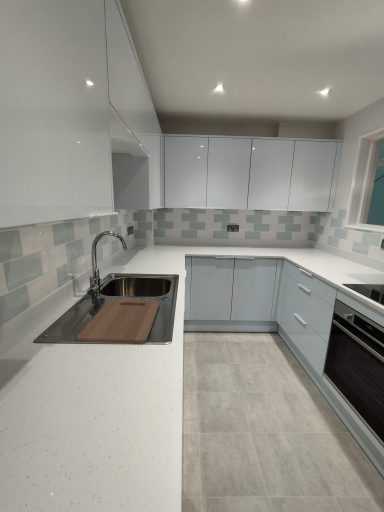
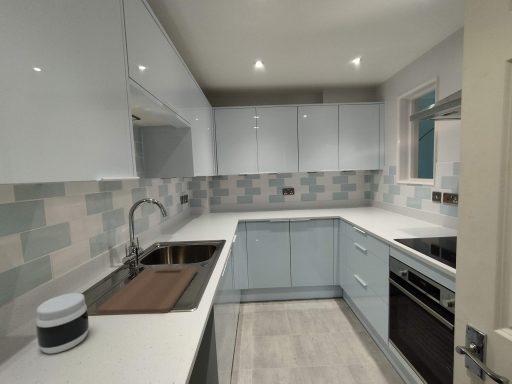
jar: none [33,323,77,377] -> present [36,293,89,354]

